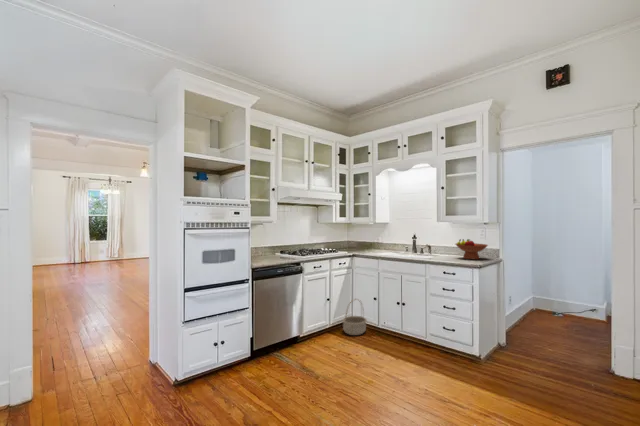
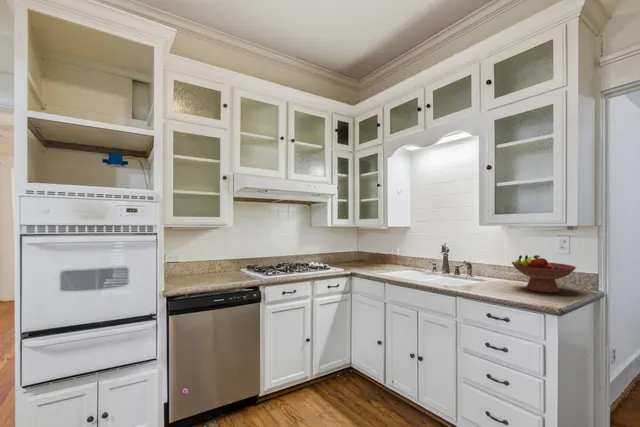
basket: present [343,299,367,335] -> none [330,340,367,398]

